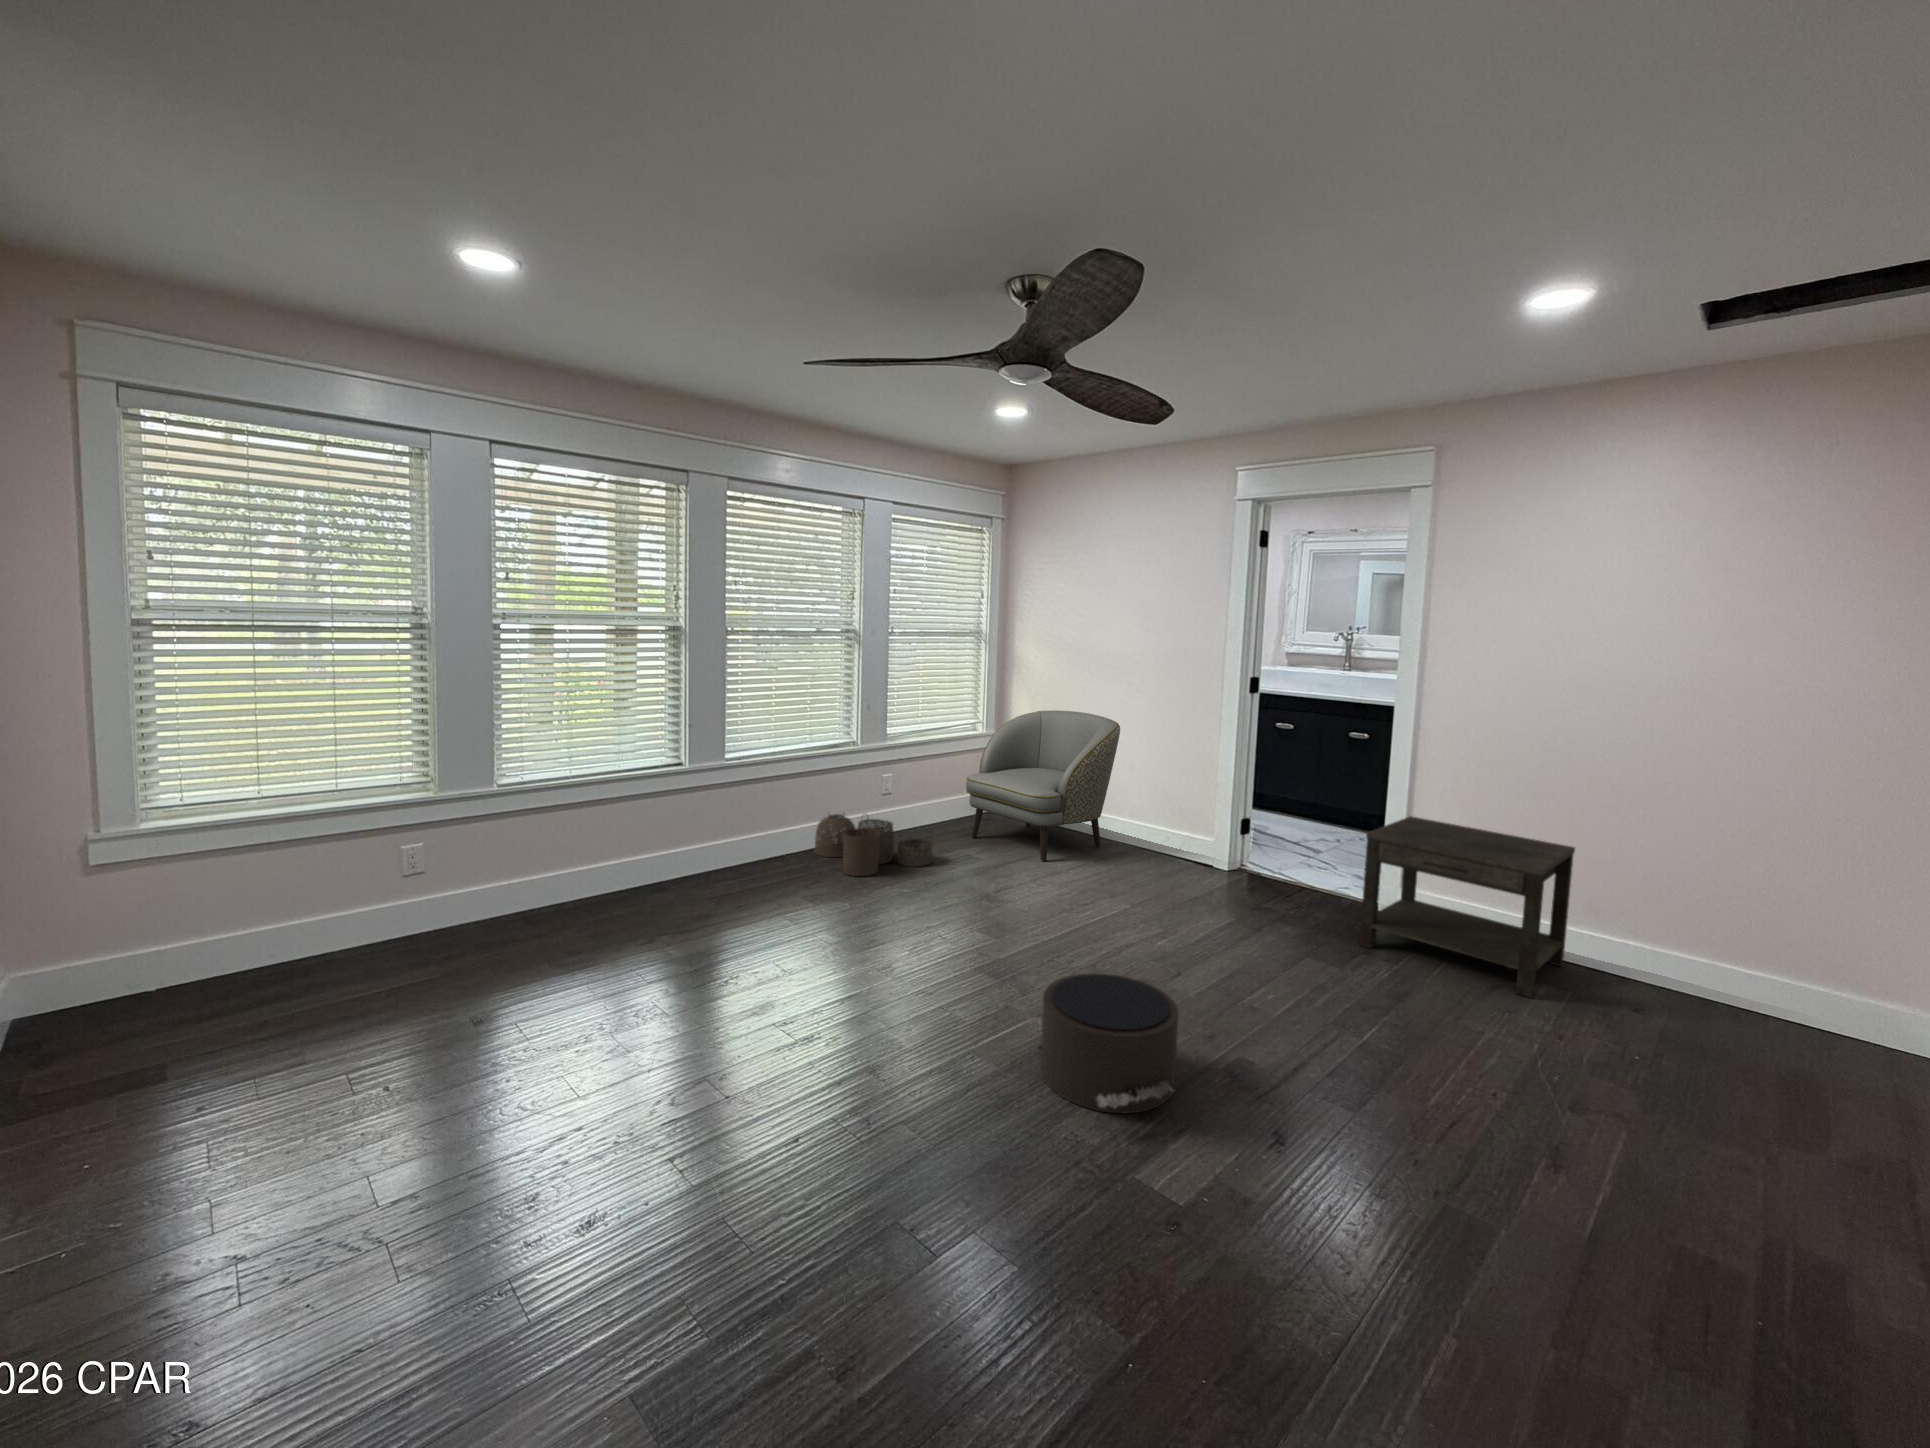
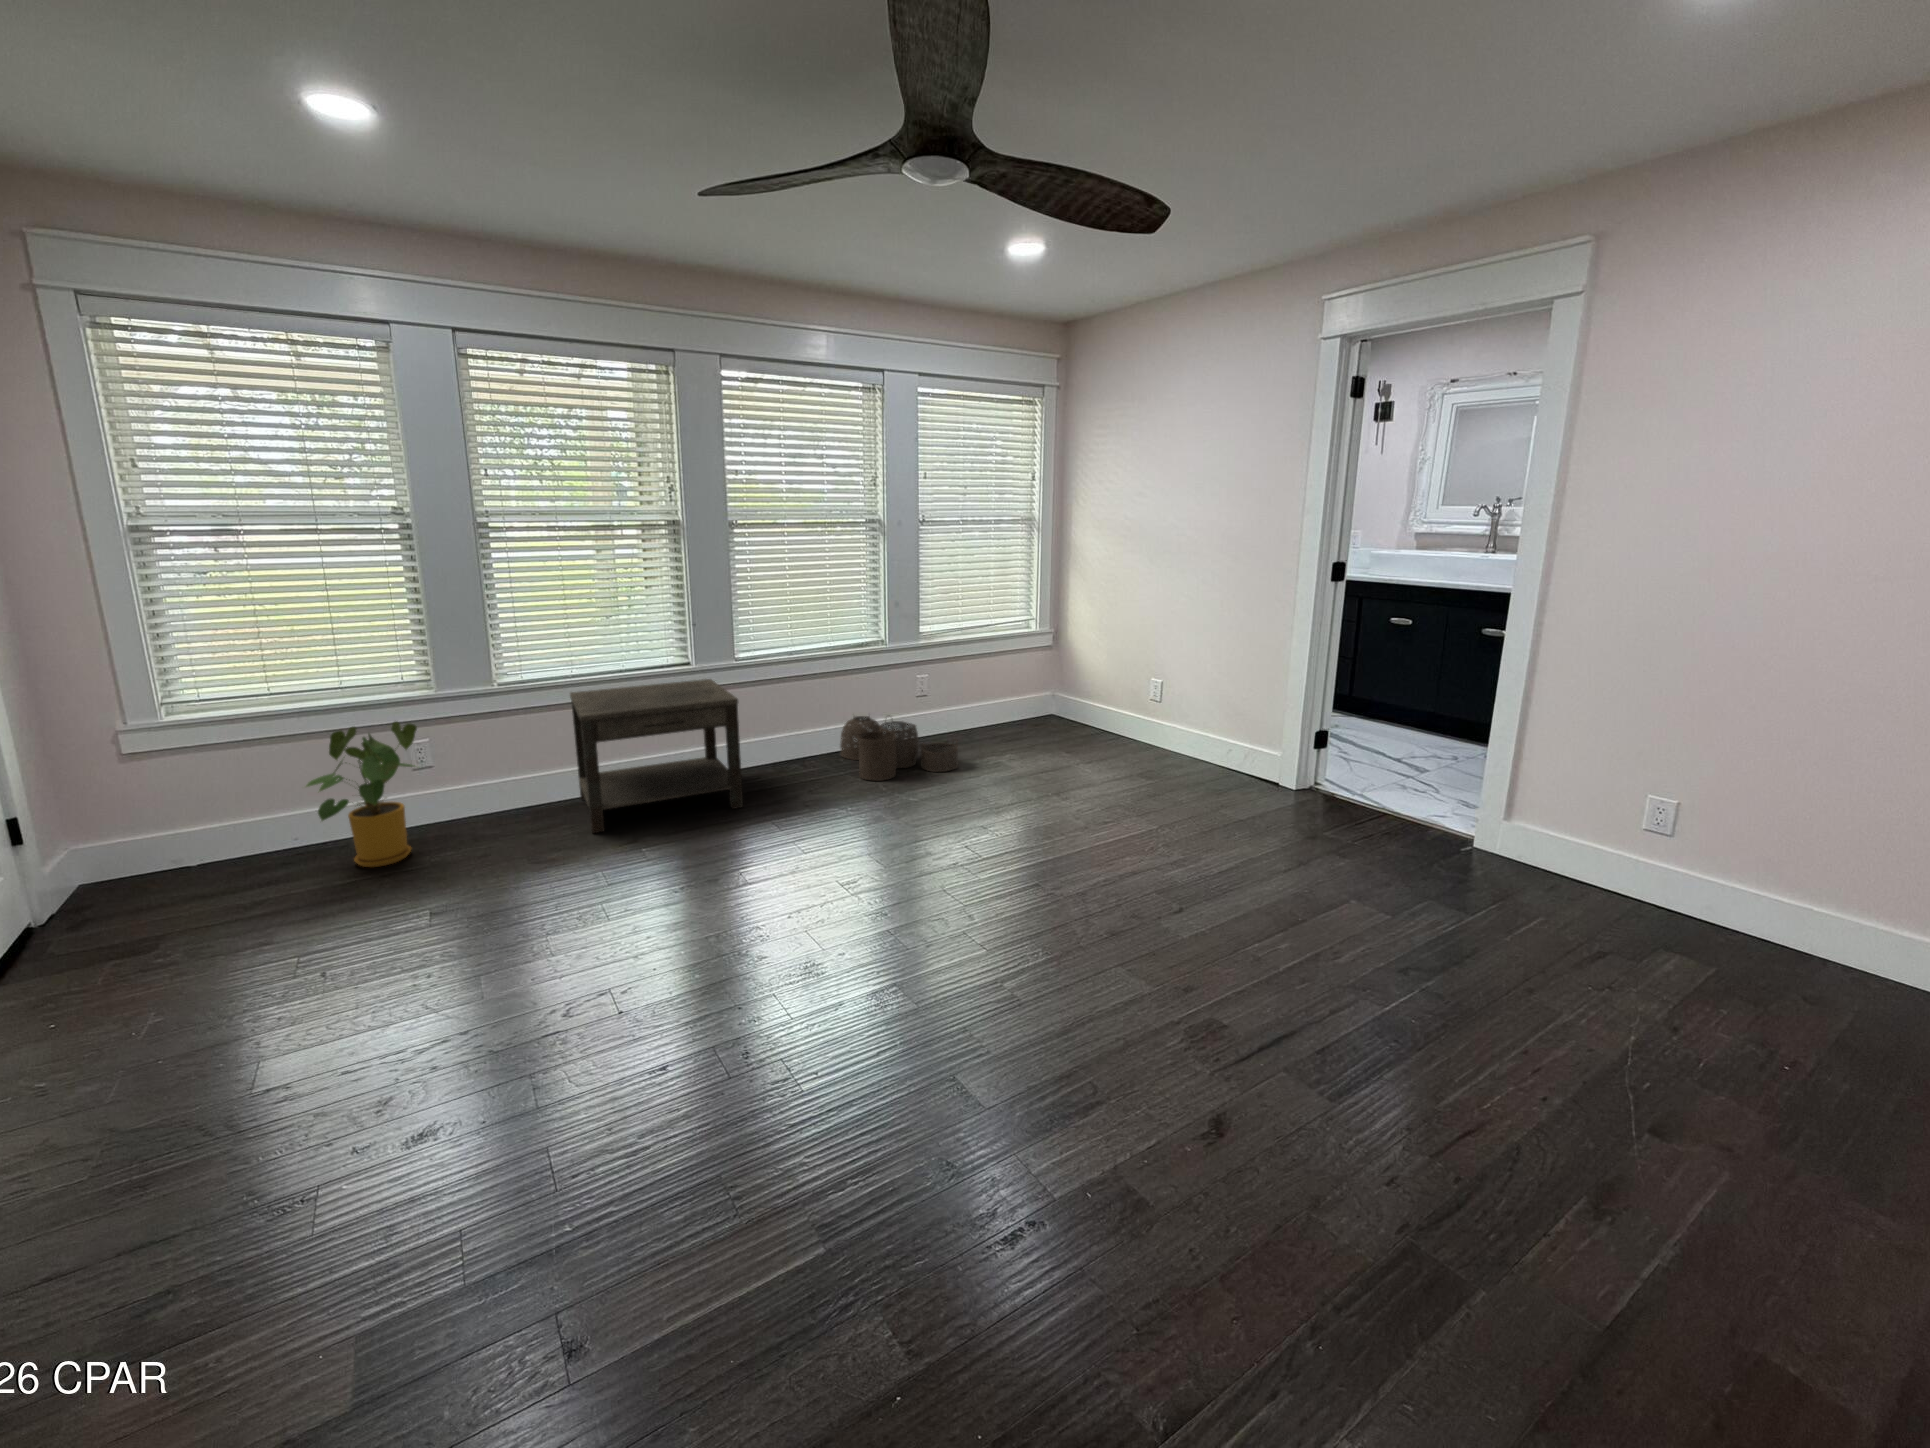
armchair: present [966,710,1120,861] -> none [1005,605,1177,770]
side table: present [1359,816,1575,998] -> present [570,679,743,833]
house plant: none [320,825,440,981] -> present [306,721,417,867]
pouf: present [1026,973,1179,1113] -> none [965,905,1127,1073]

